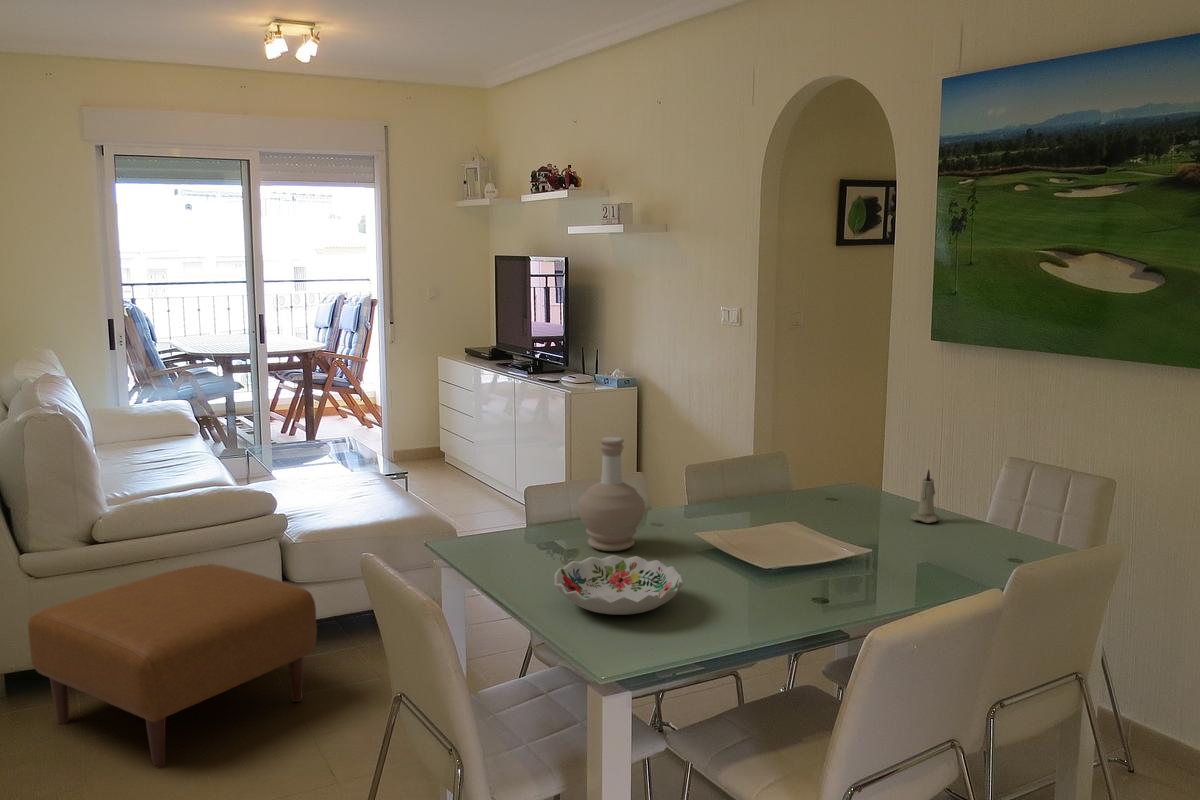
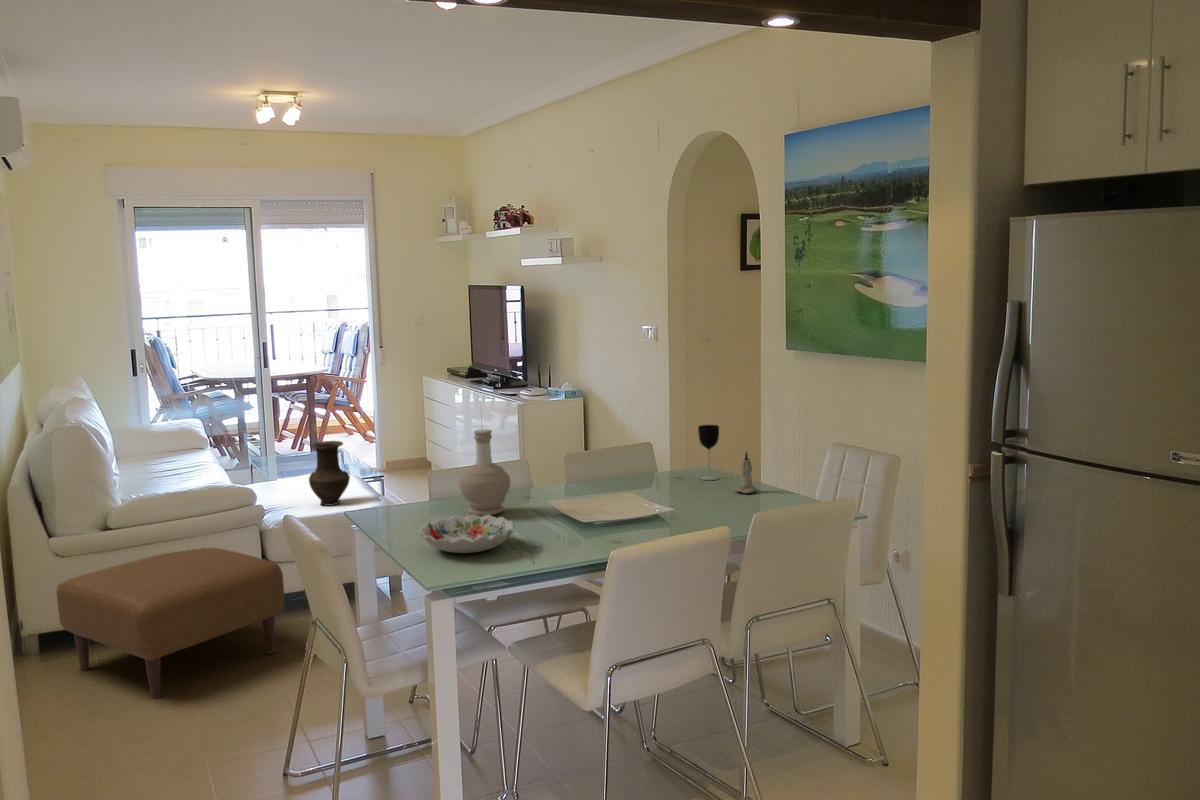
wine glass: none [851,432,880,502] -> present [698,425,719,480]
vase: none [336,435,385,513] -> present [309,441,350,506]

